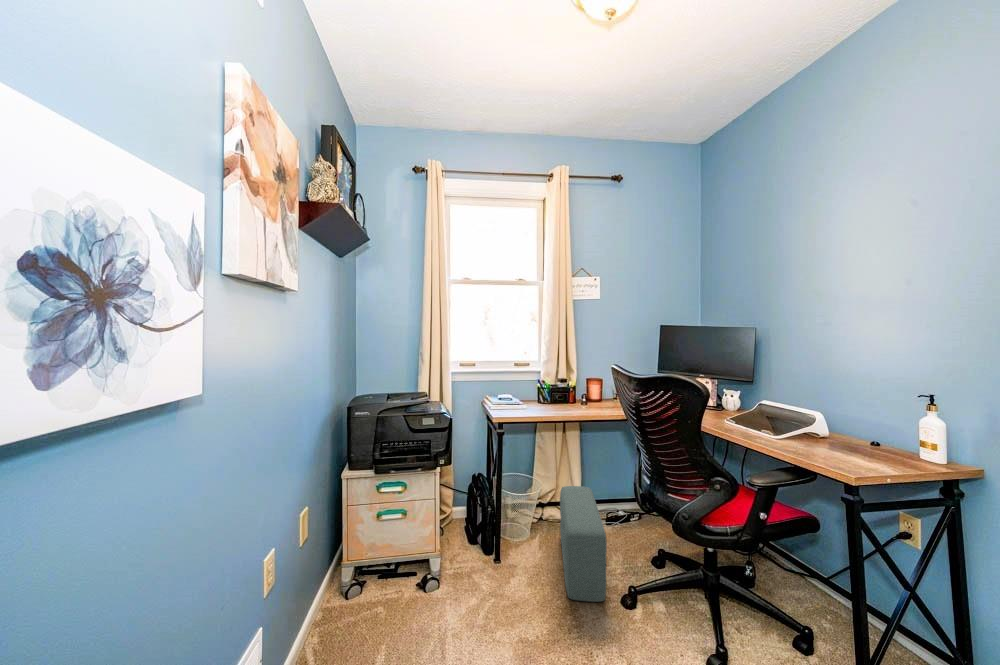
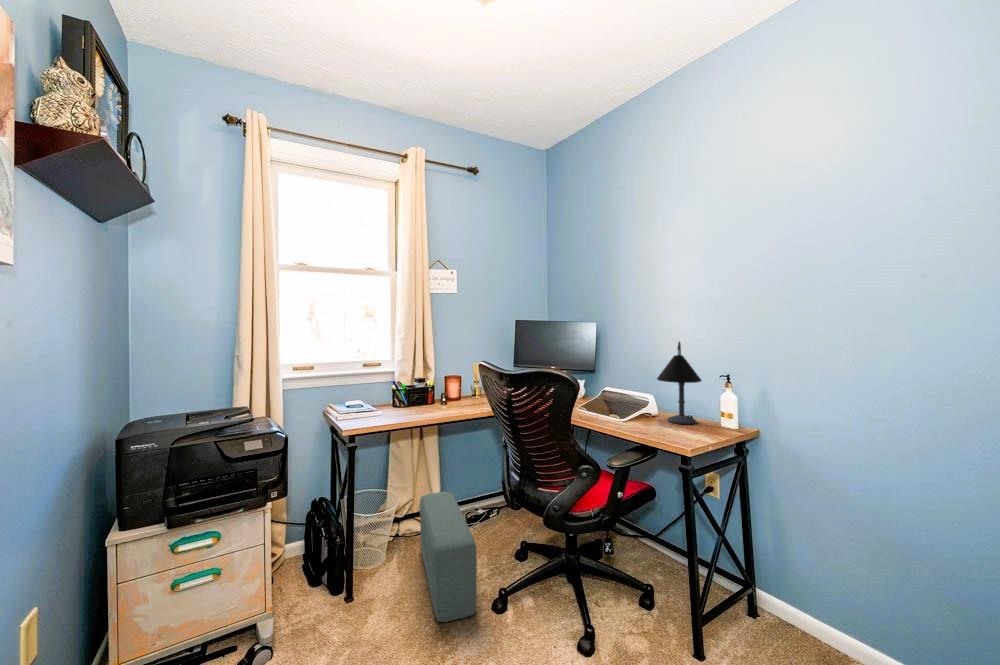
desk lamp: none [818,353,881,452] -> present [657,342,701,424]

